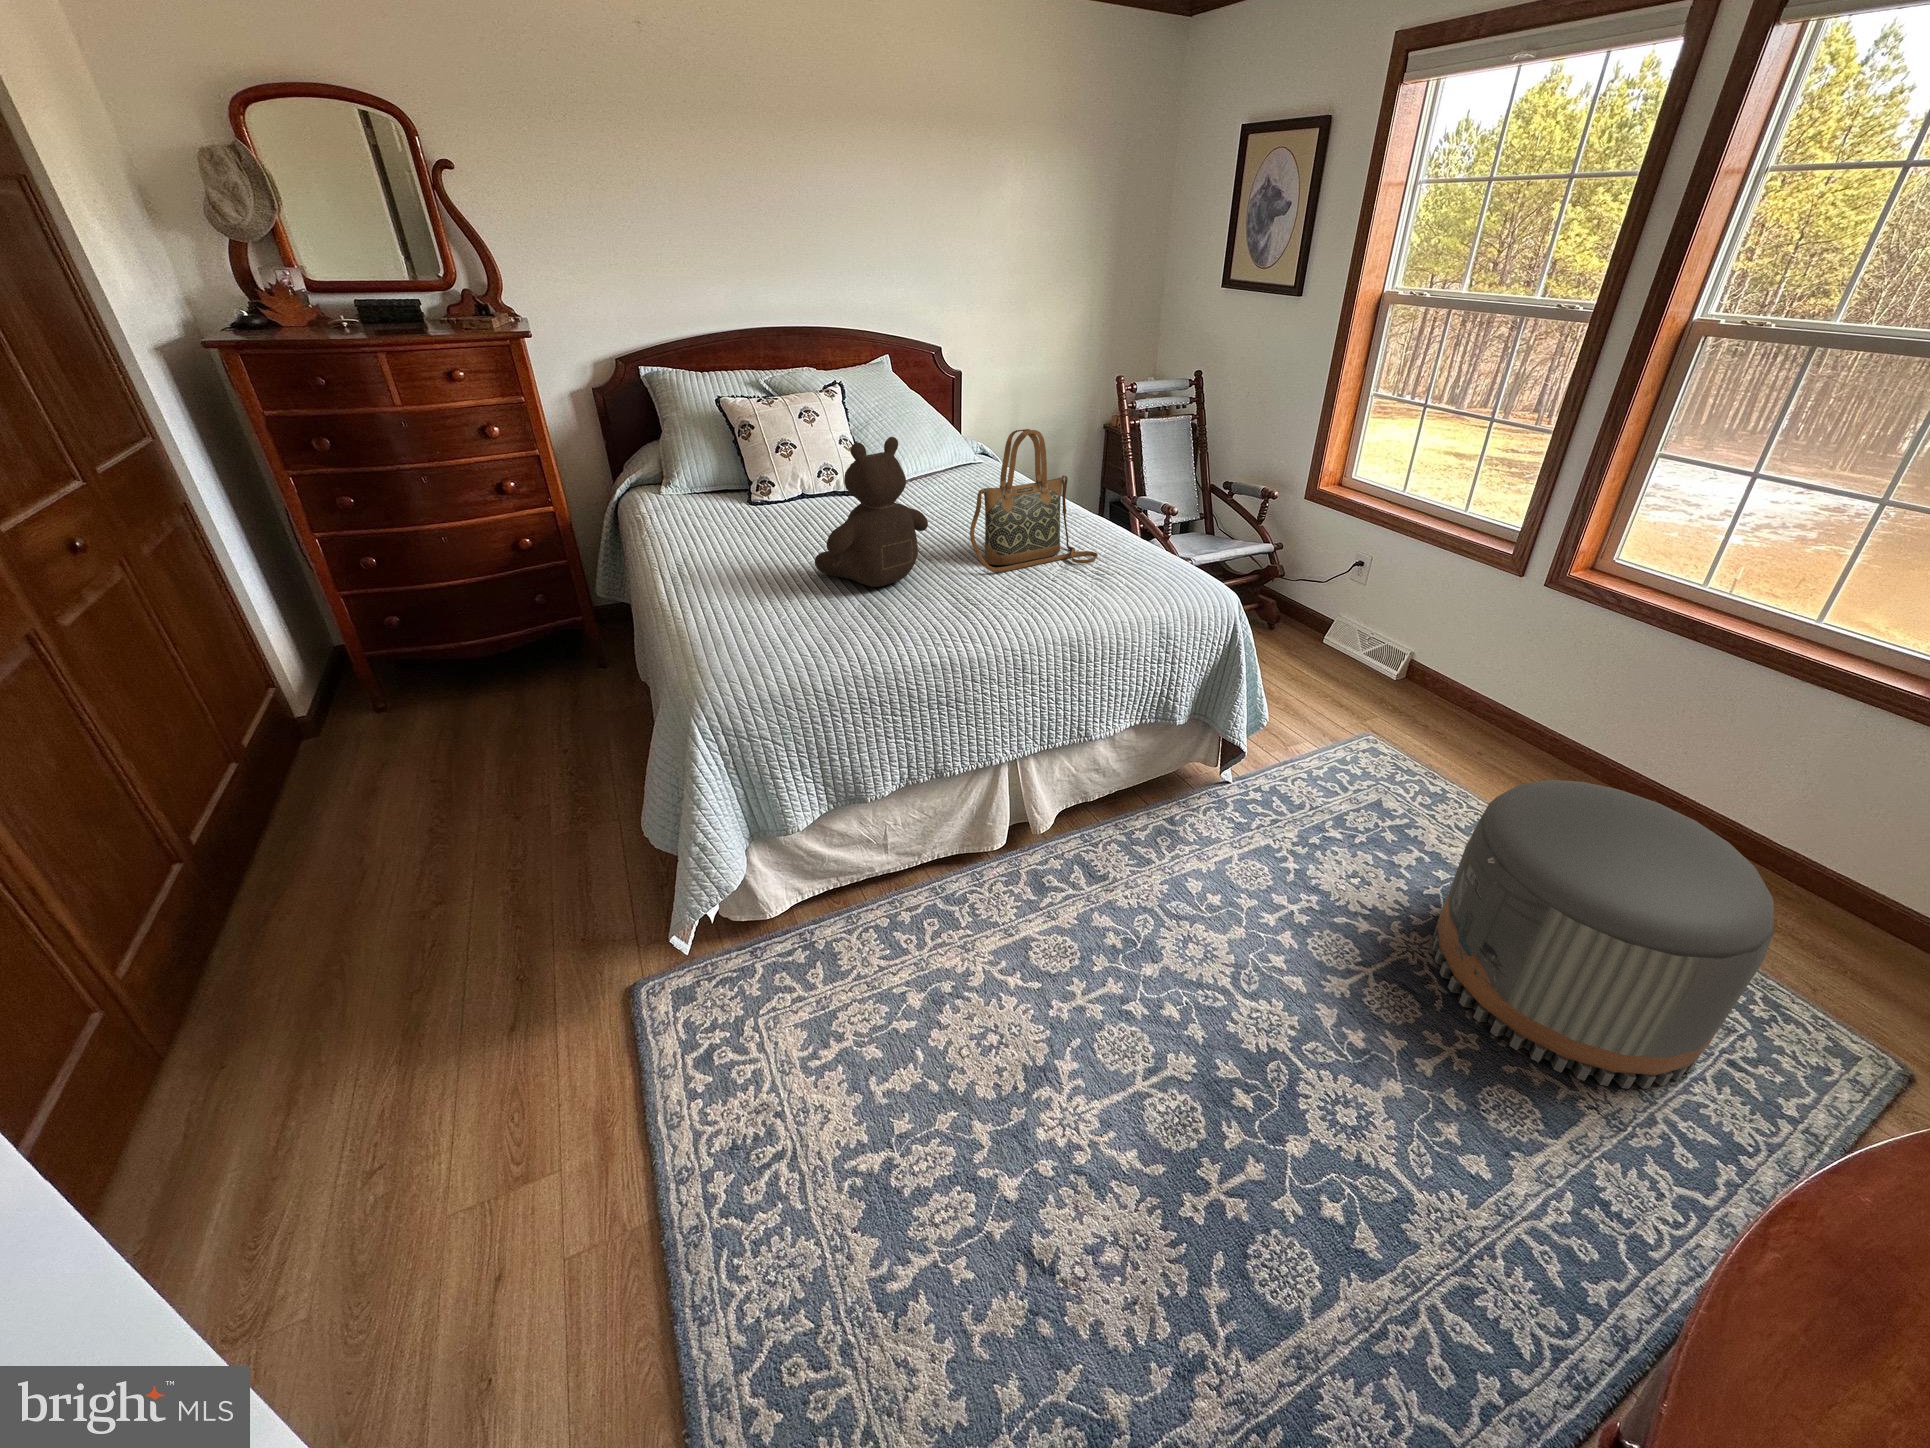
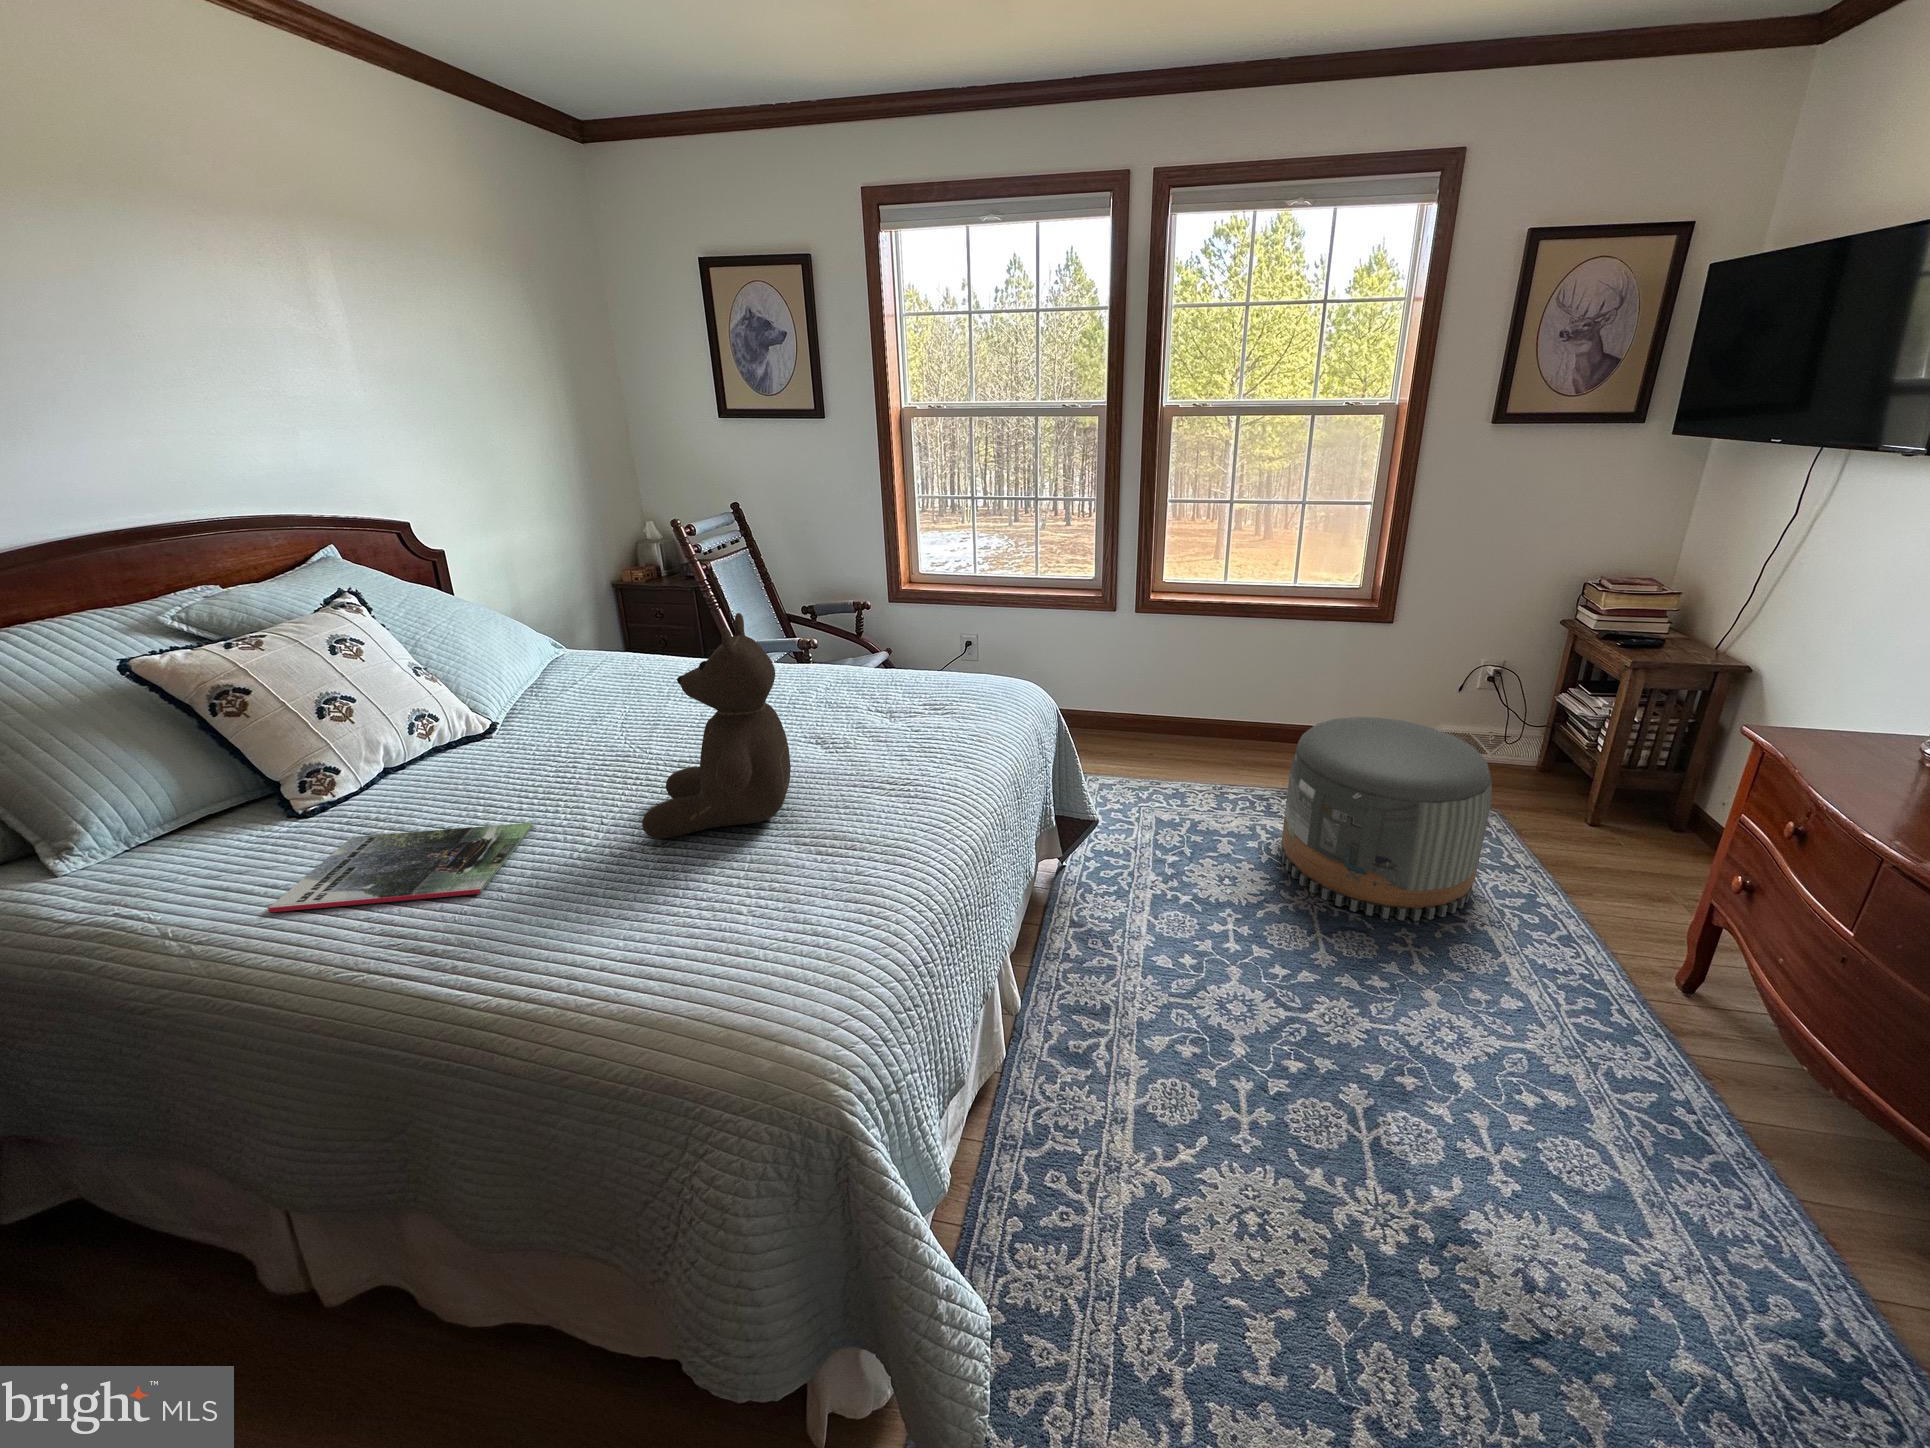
handbag: present [970,429,1098,572] -> none [804,573,909,747]
magazine: none [679,518,800,562] -> present [268,823,533,912]

